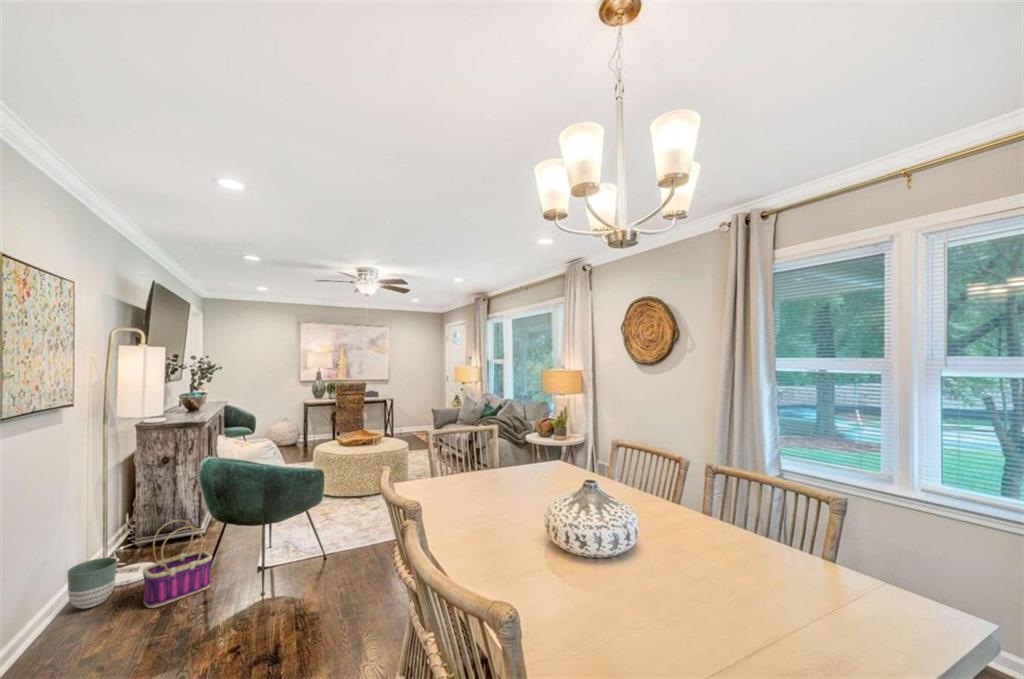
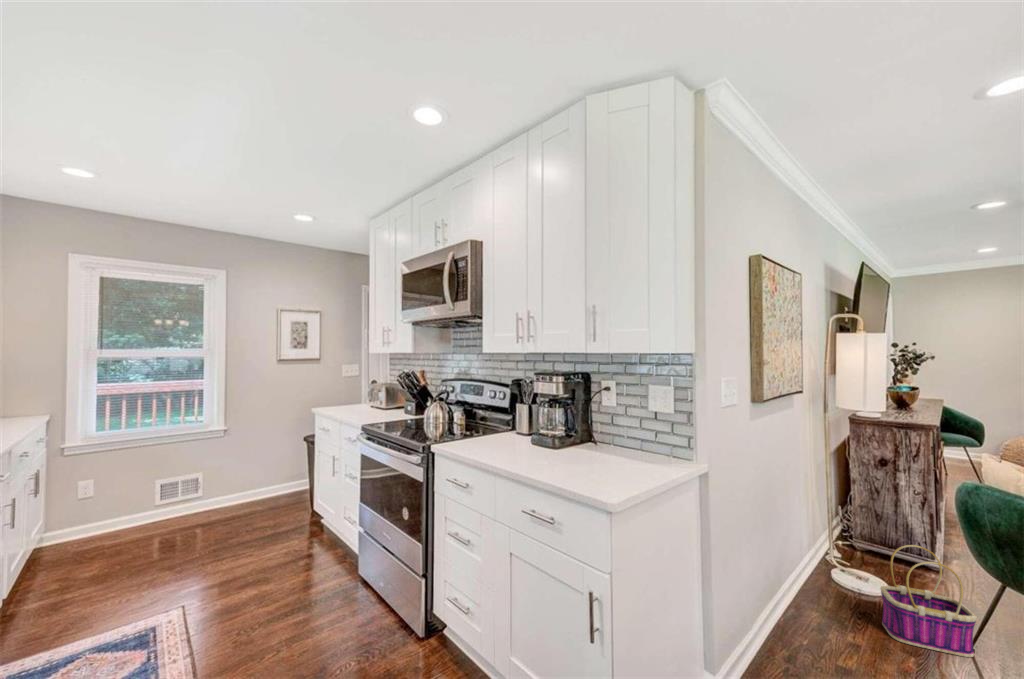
planter: present [67,558,117,609] -> none [804,547,849,598]

